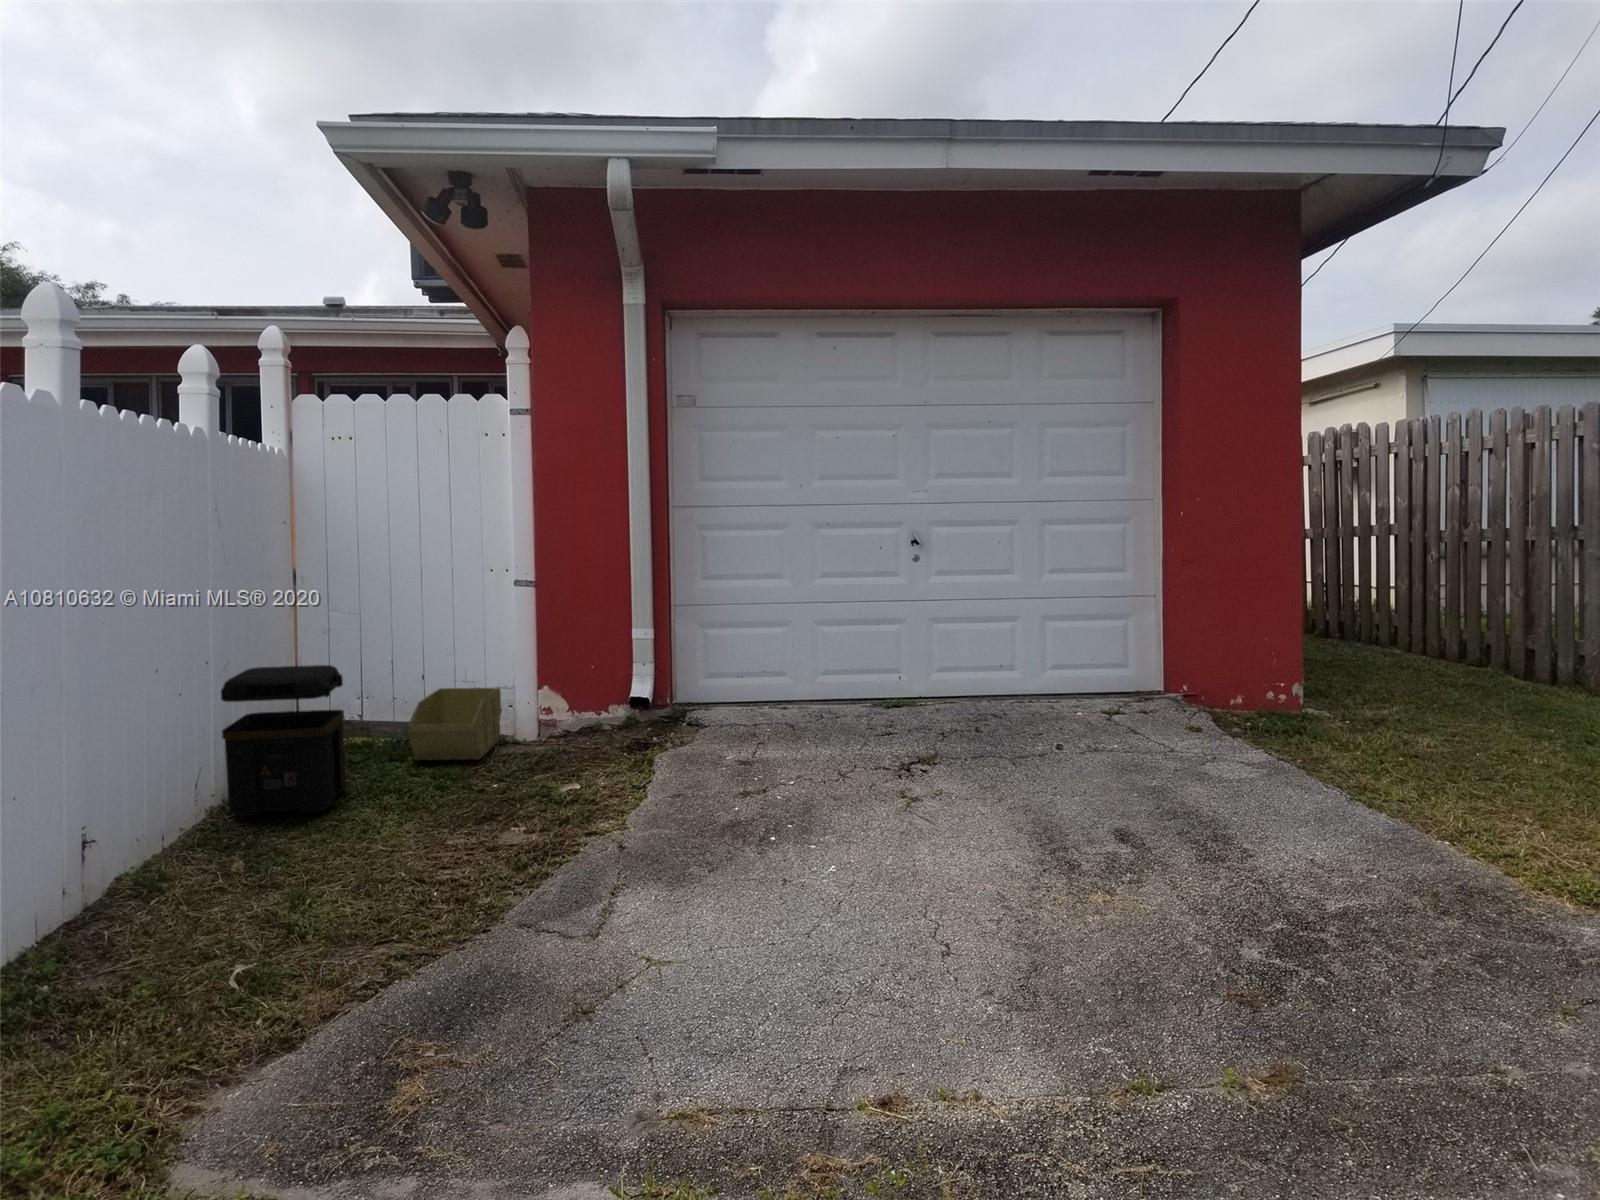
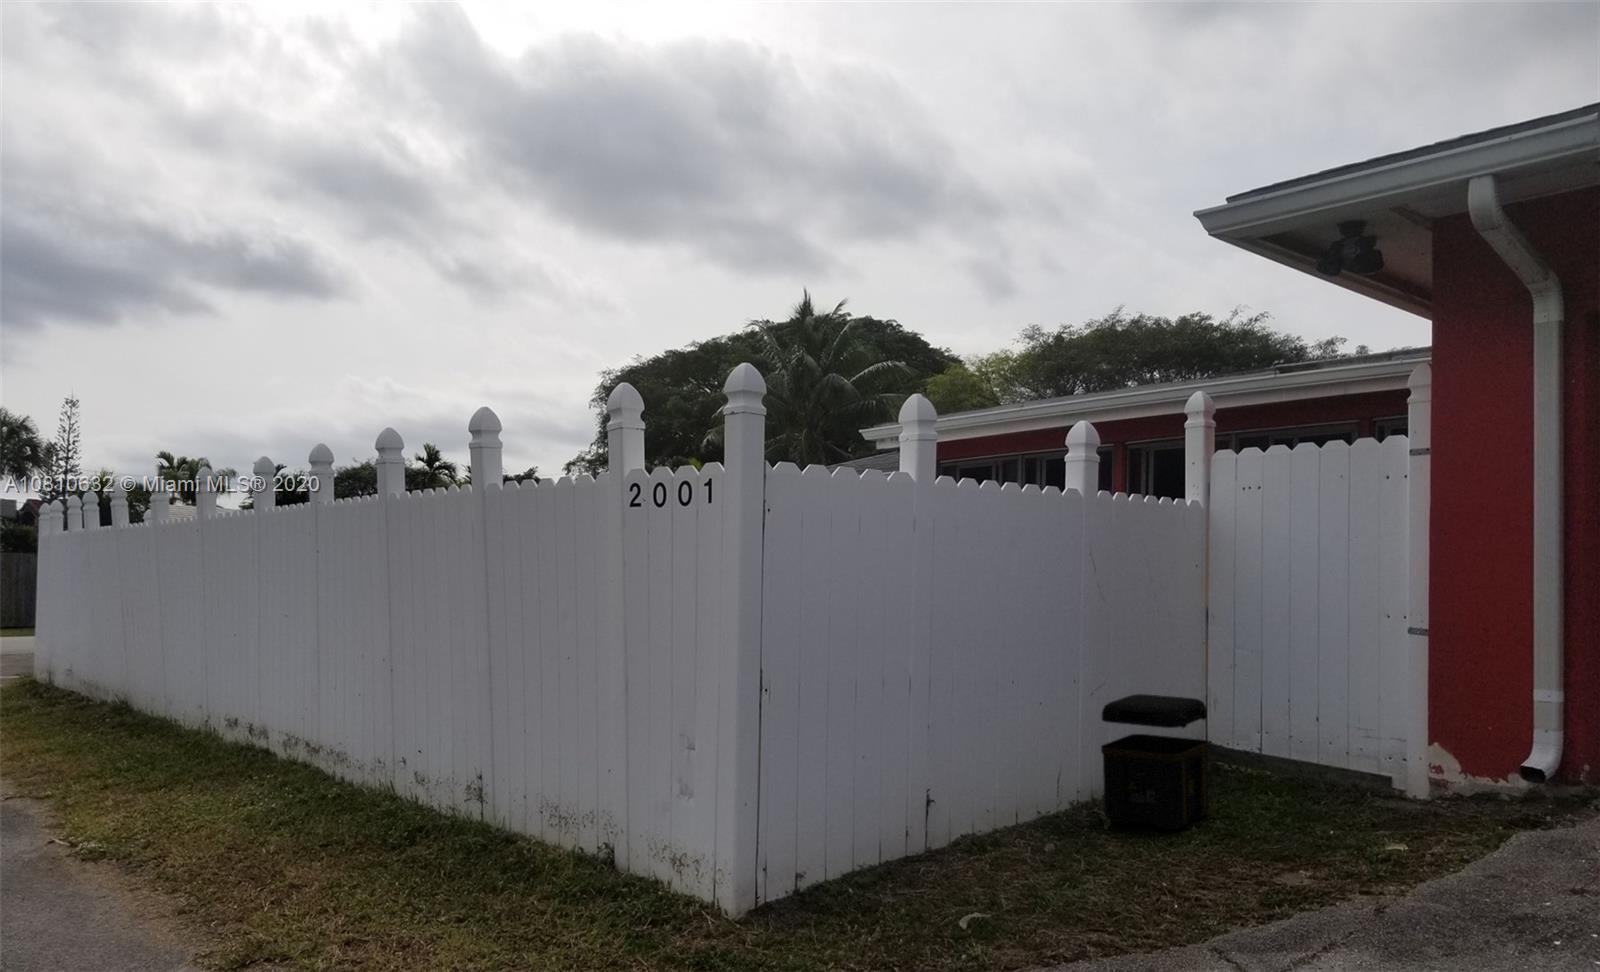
storage bin: present [407,688,502,760] -> none [1277,731,1391,808]

